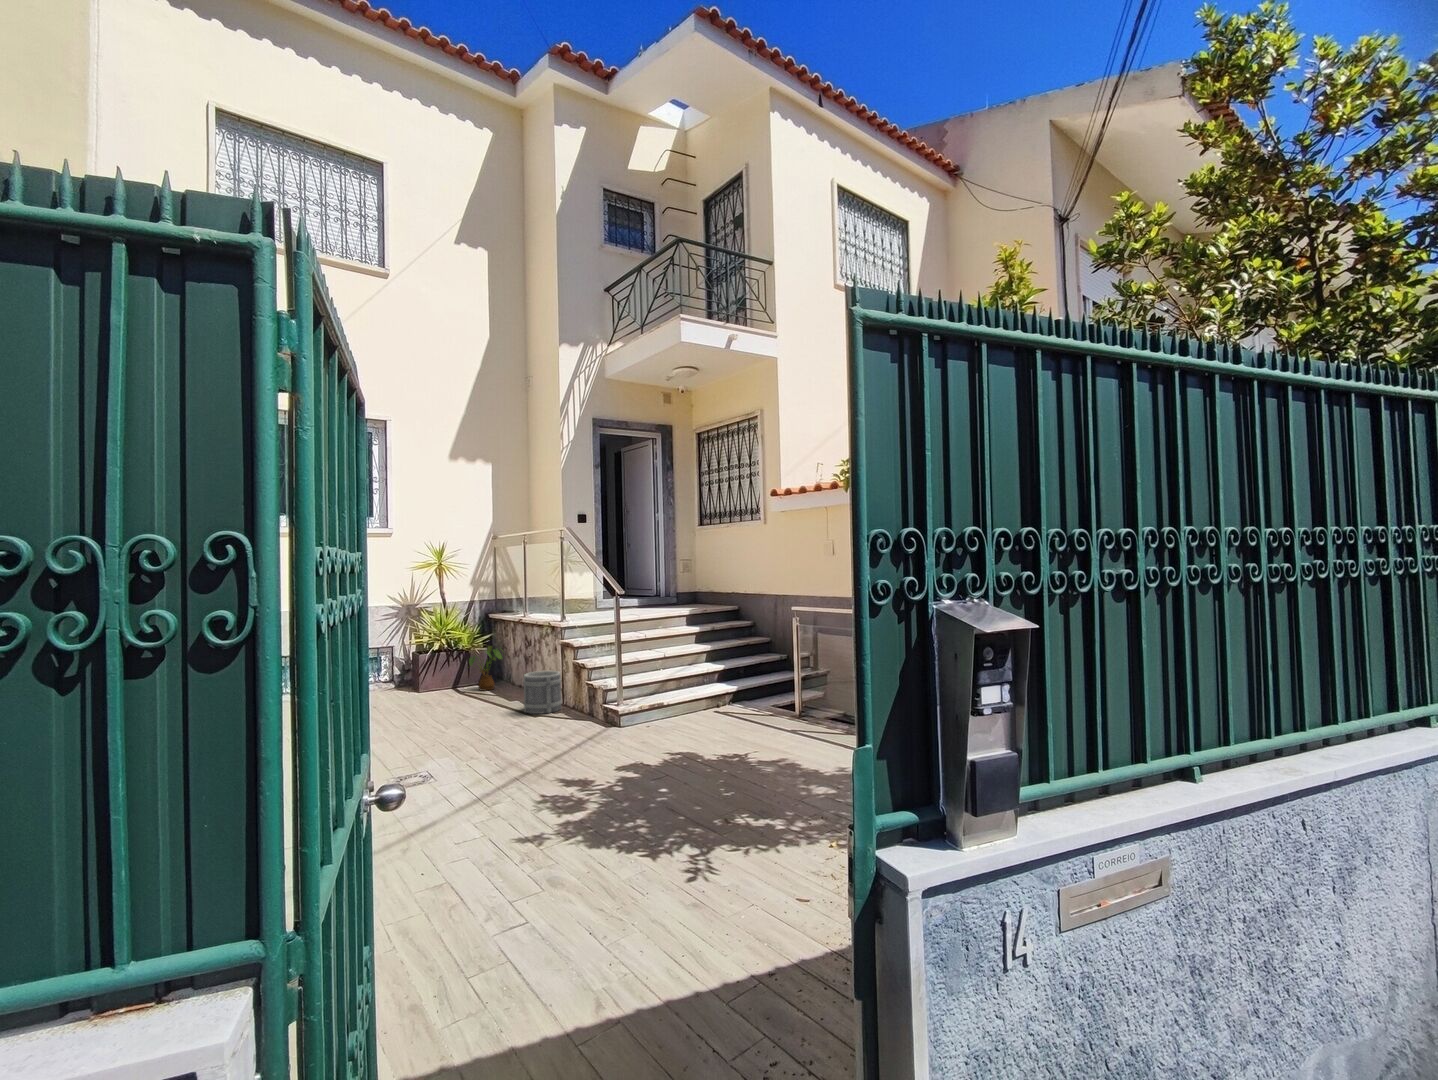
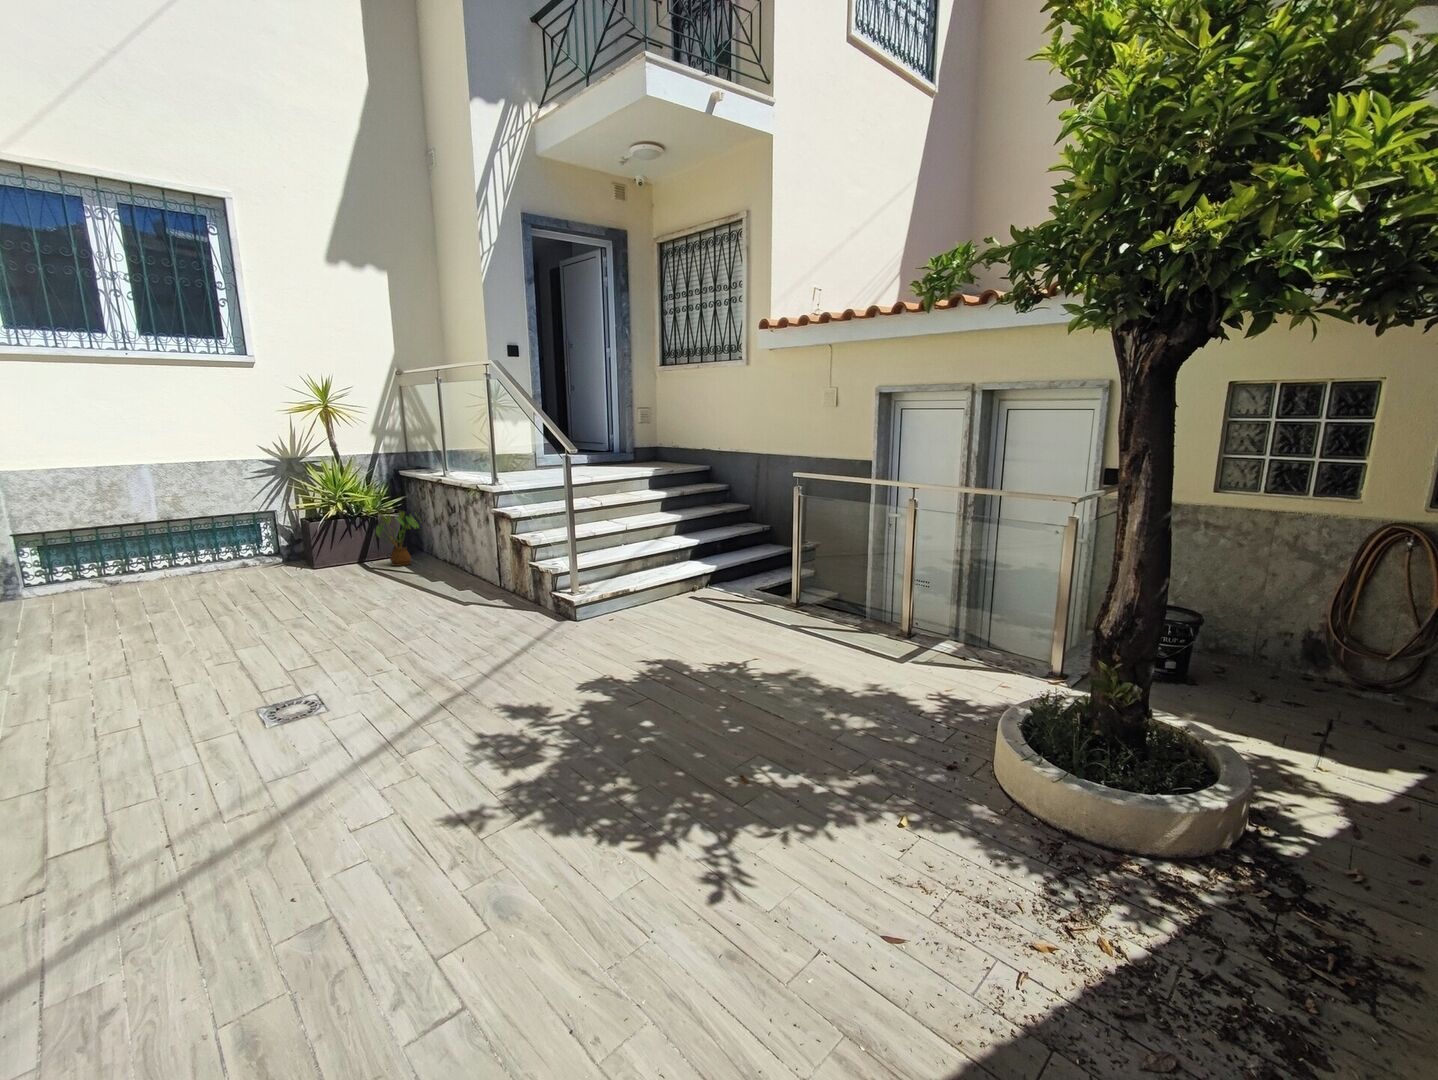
bucket: present [523,671,562,714] -> none [447,546,498,601]

